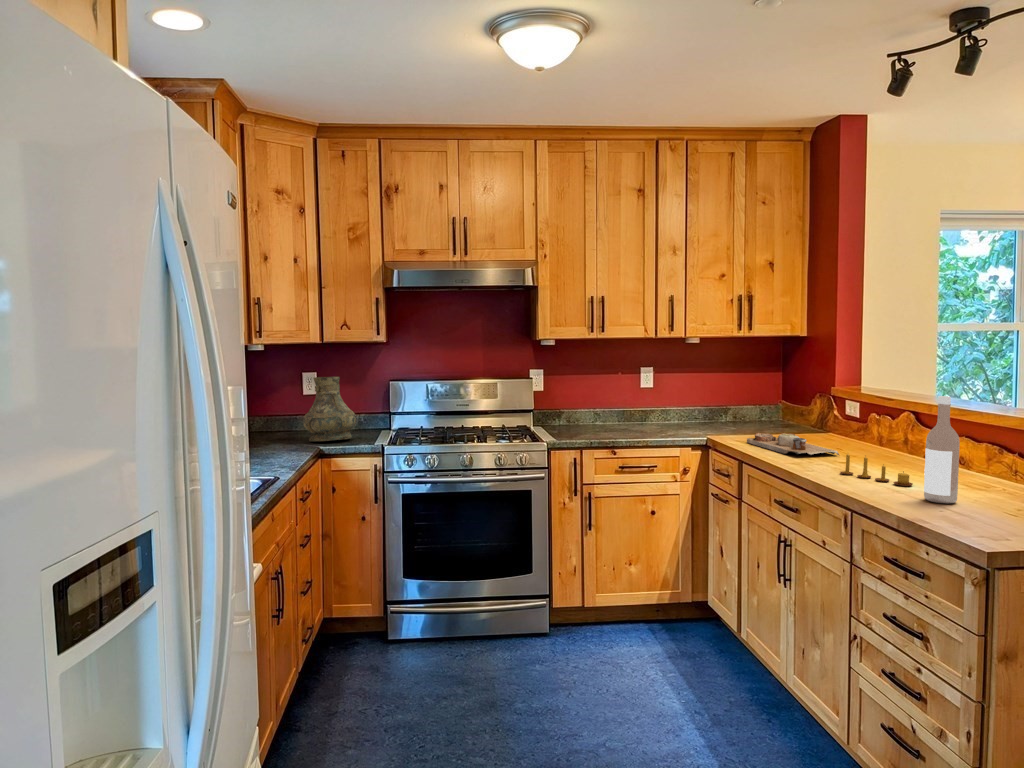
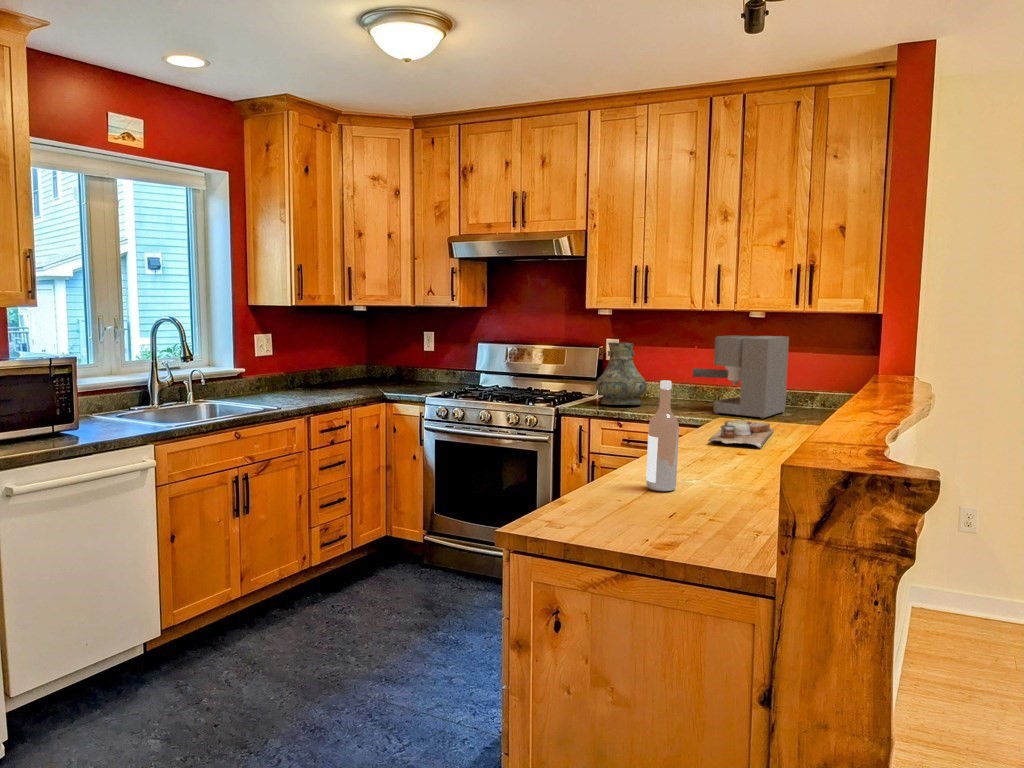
coffee maker: none [653,358,736,432] -> present [693,335,789,419]
vase: present [303,377,356,441] -> present [596,343,646,405]
candle: present [840,454,913,486] -> none [680,438,703,476]

